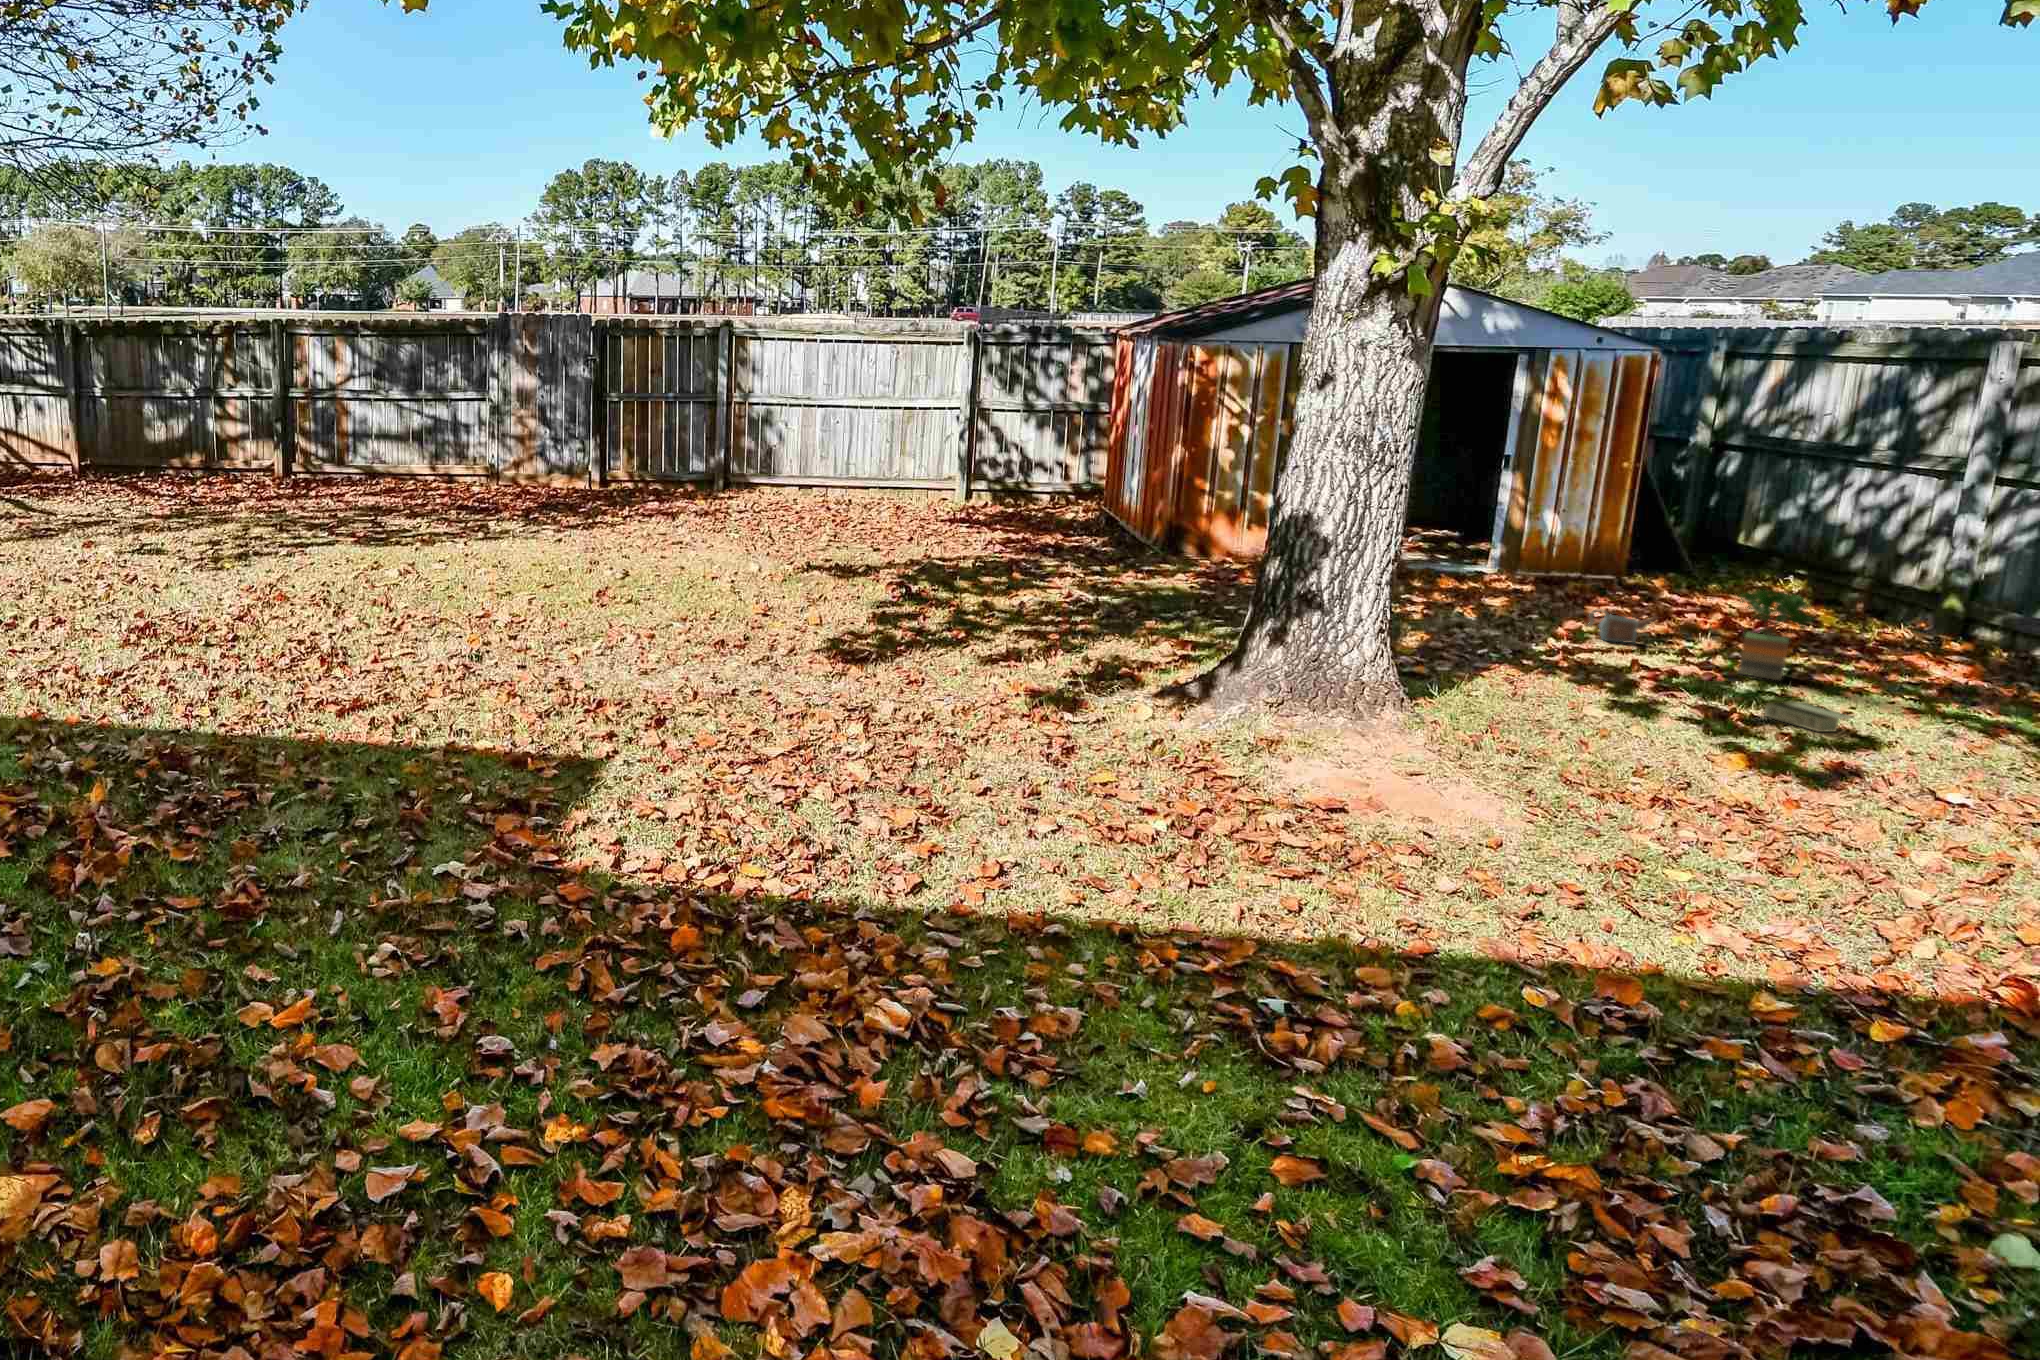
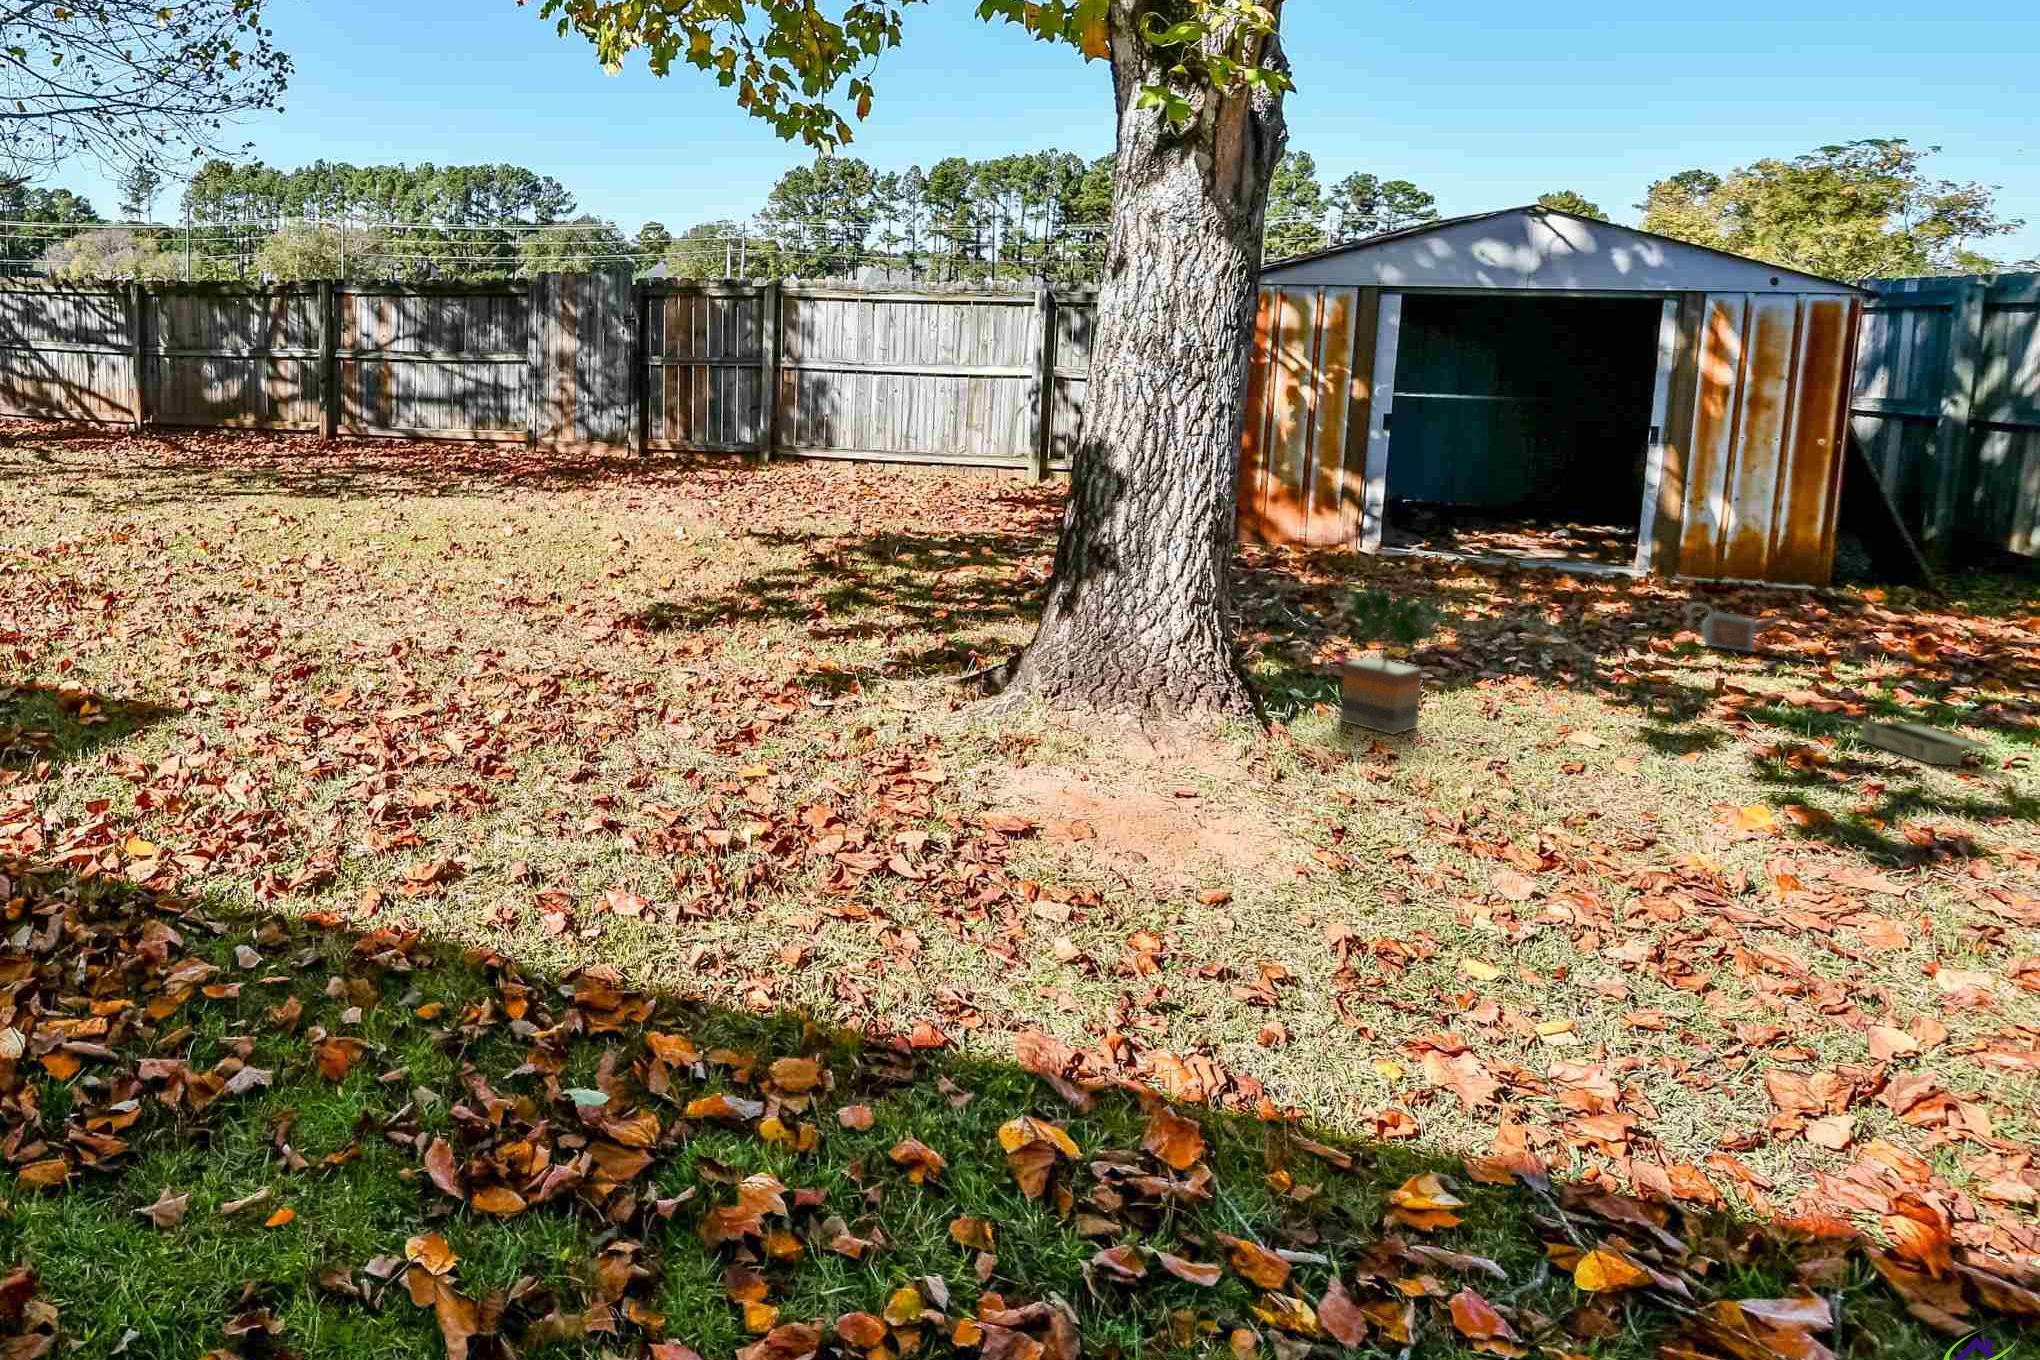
potted tree: present [1738,590,1812,681] -> present [1340,589,1447,734]

